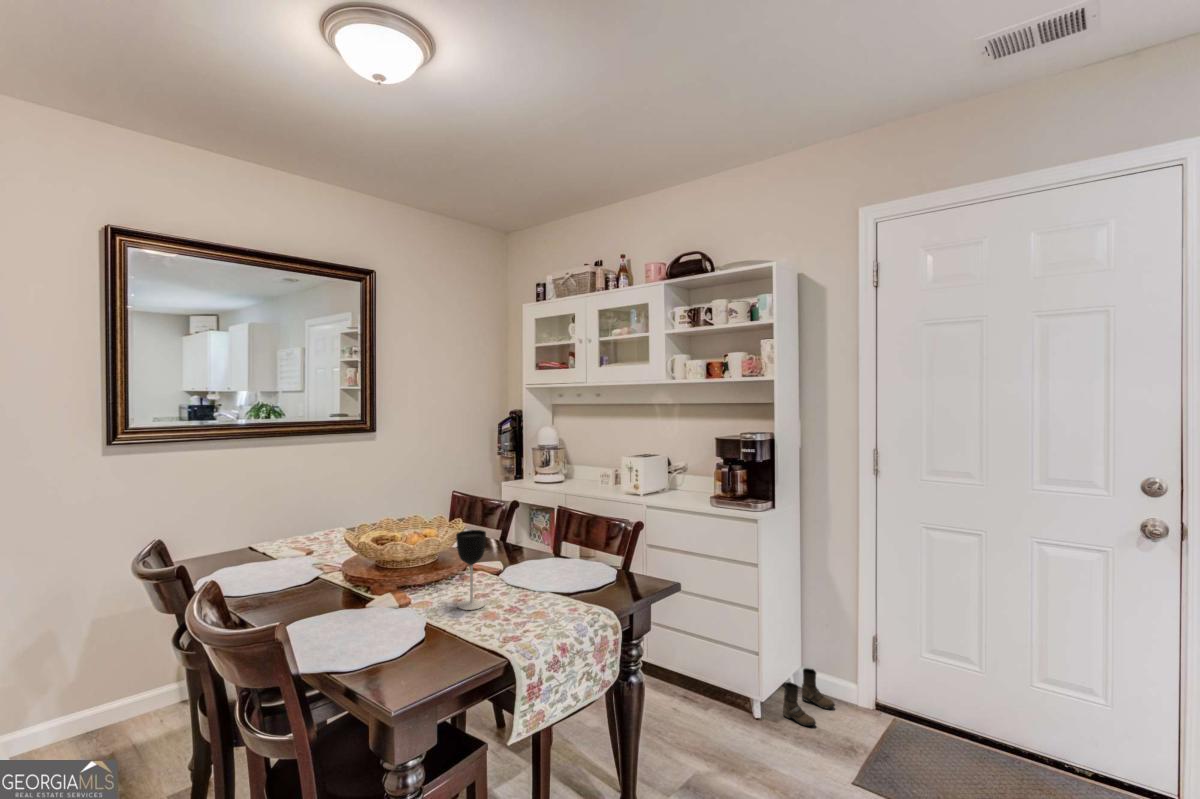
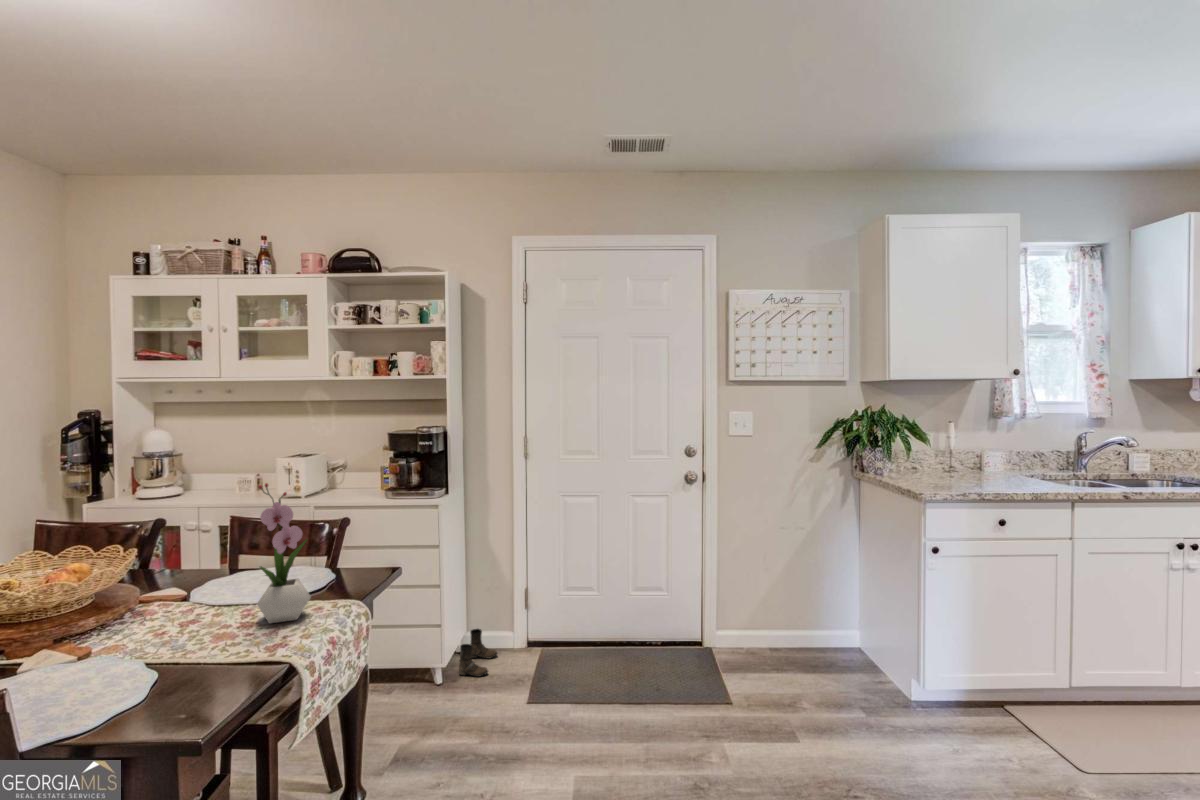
flower arrangement: none [514,484,565,617] -> present [257,483,311,624]
wine glass: present [456,530,486,610] -> none [165,544,206,639]

